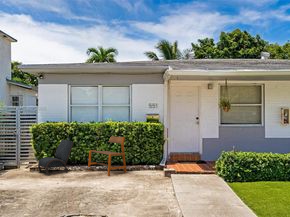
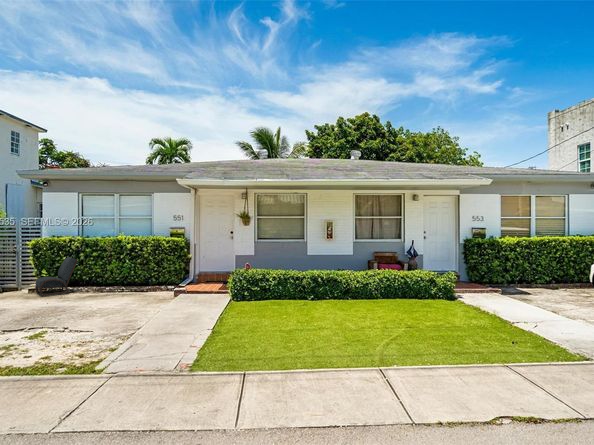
bench: present [88,136,126,176] -> none [96,252,136,297]

